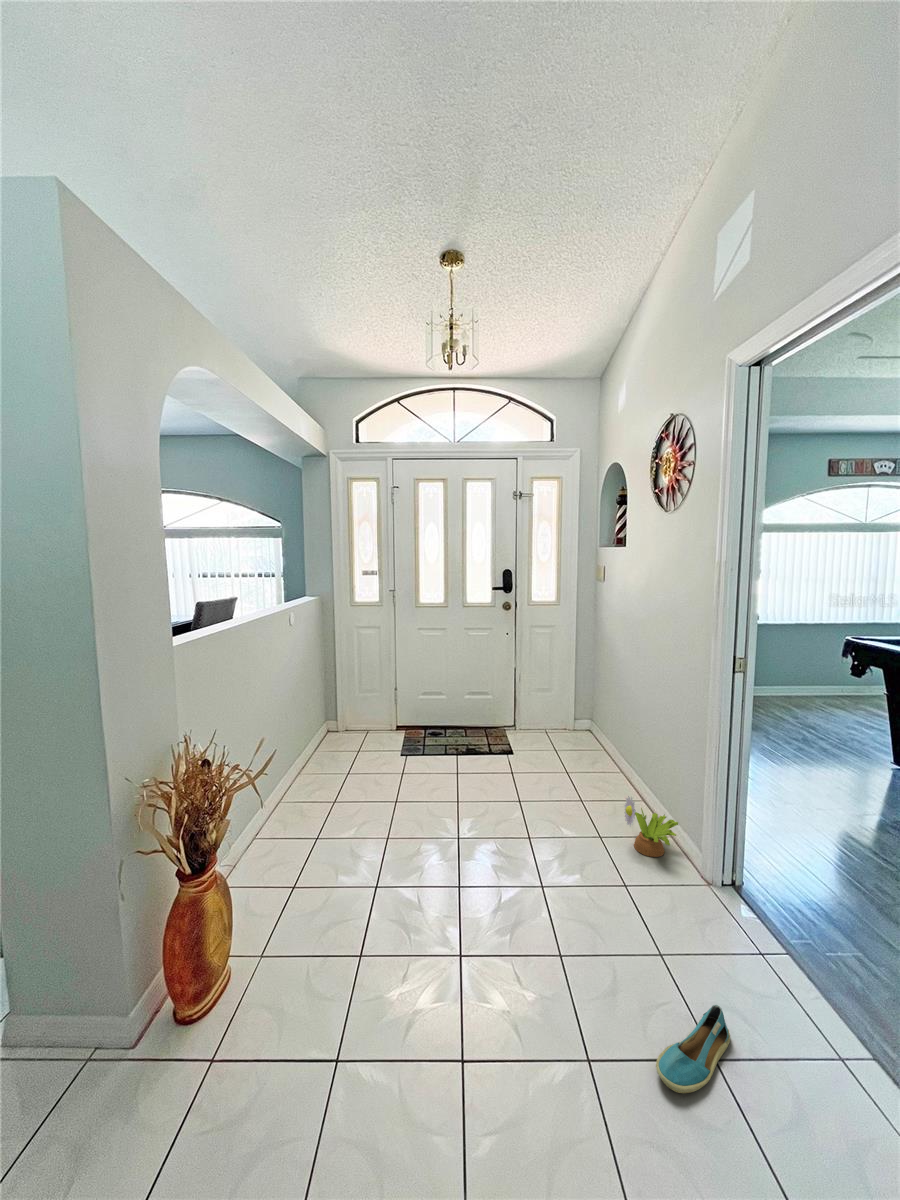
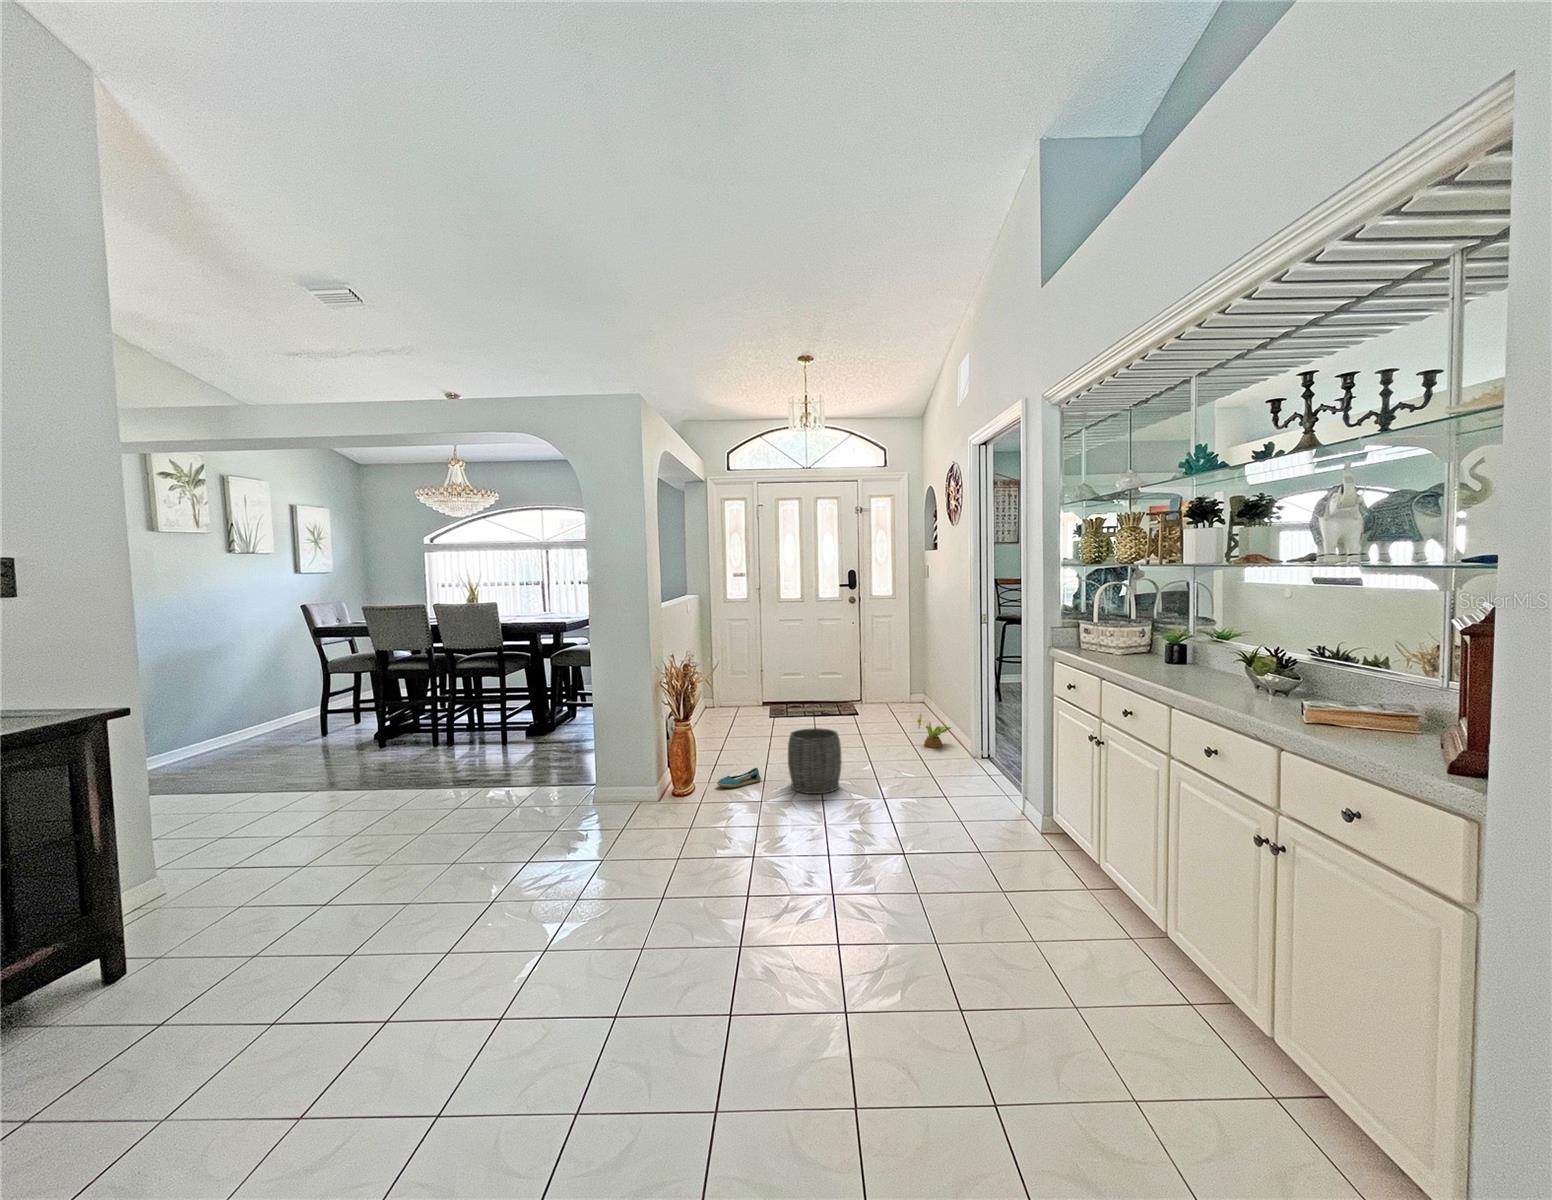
woven basket: none [421,910,539,1123] -> present [788,728,842,794]
shoe: present [656,1005,730,1093] -> present [717,768,761,787]

